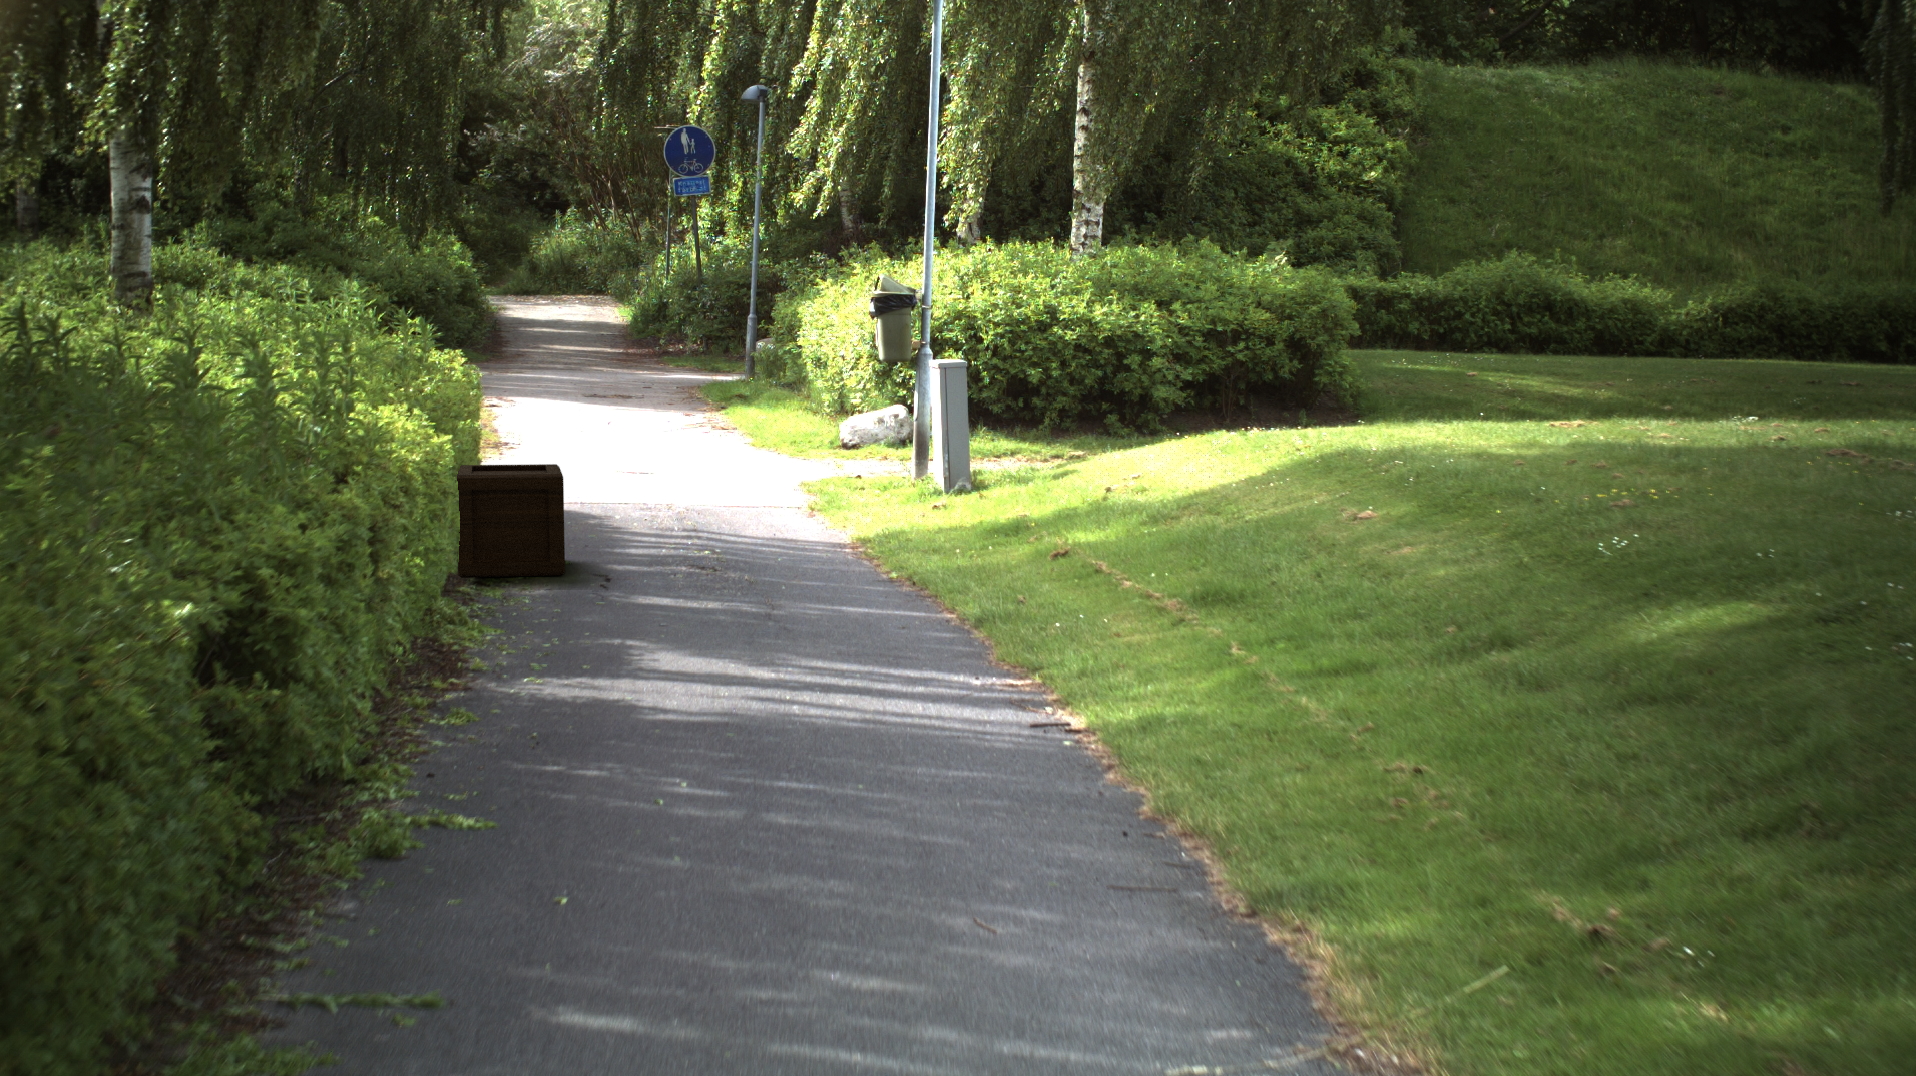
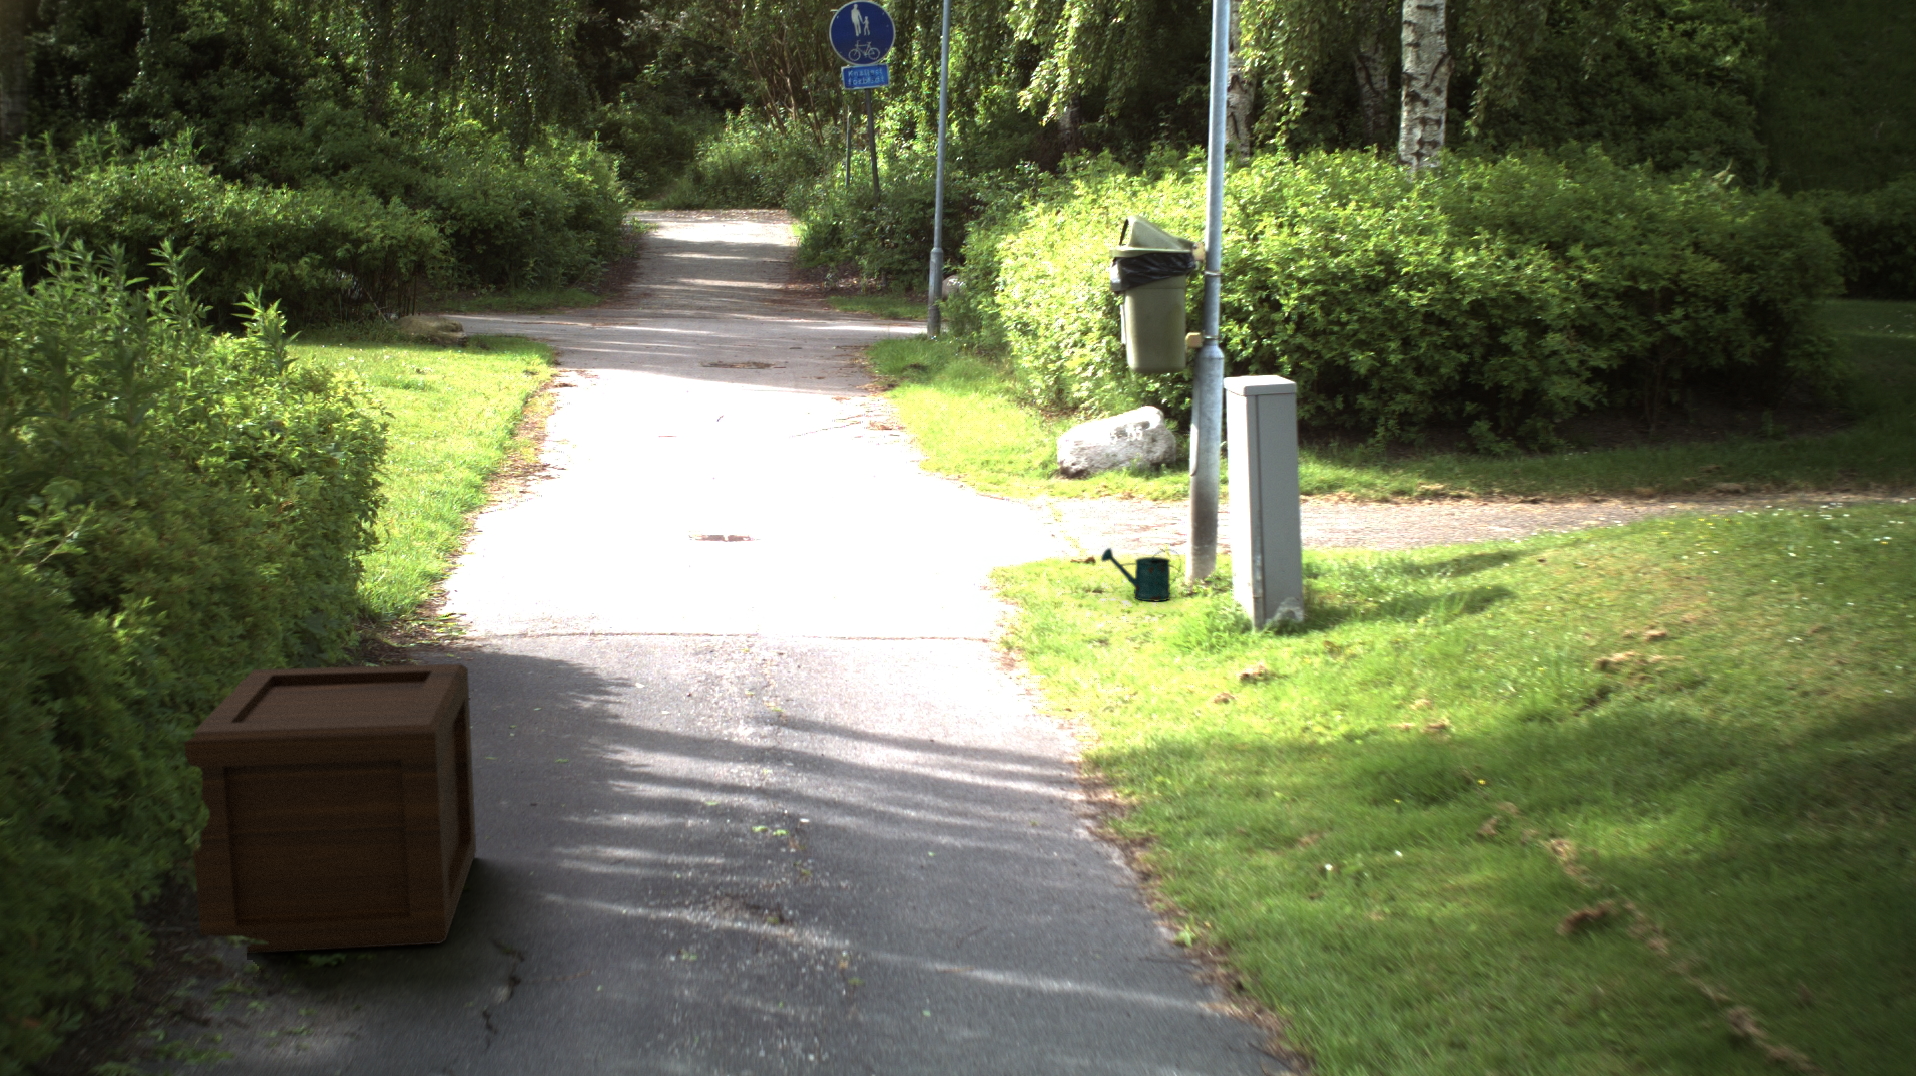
watering can: none [865,466,911,496] -> present [1101,548,1171,601]

